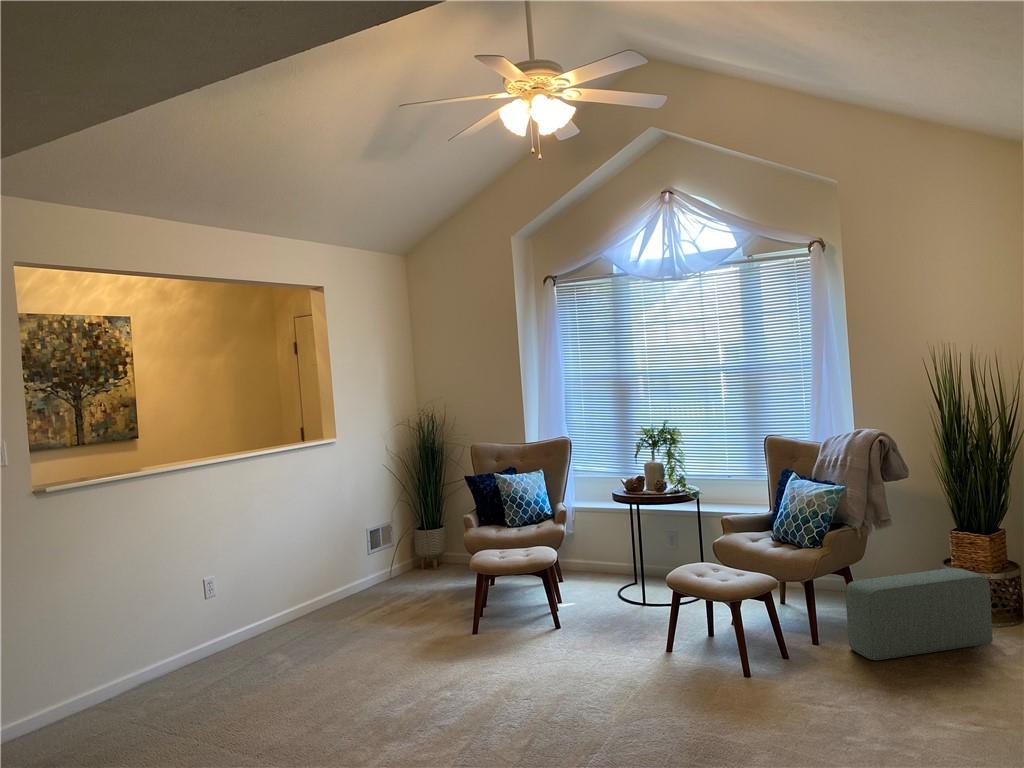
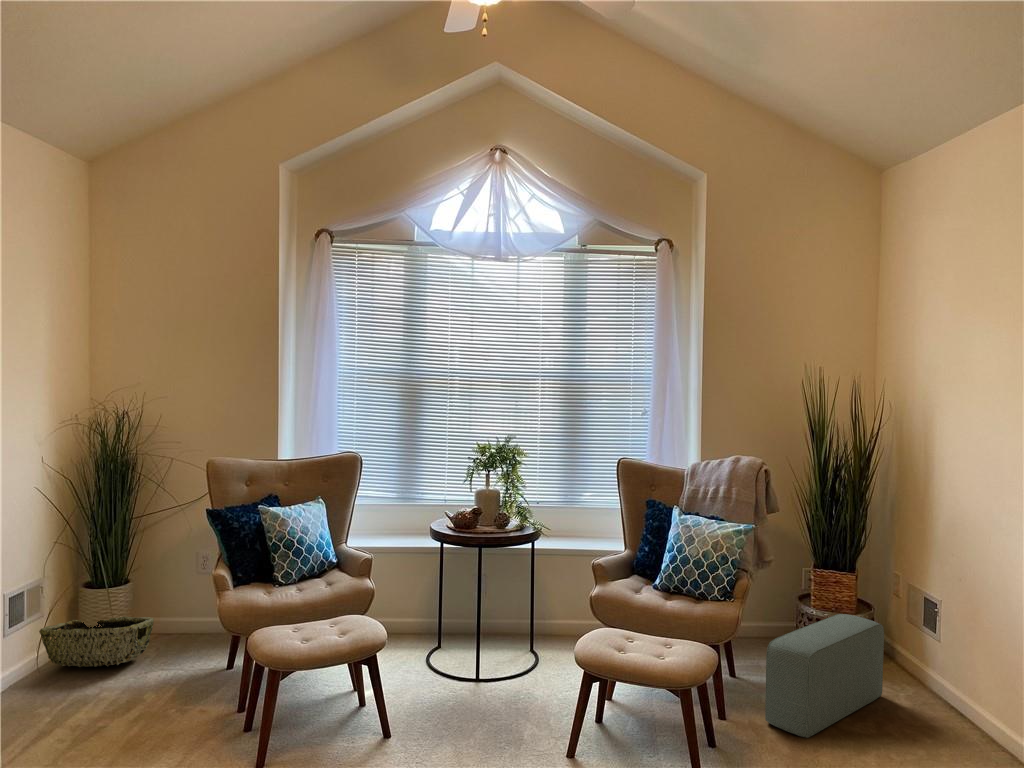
woven basket: none [389,548,453,577] -> present [39,617,154,667]

